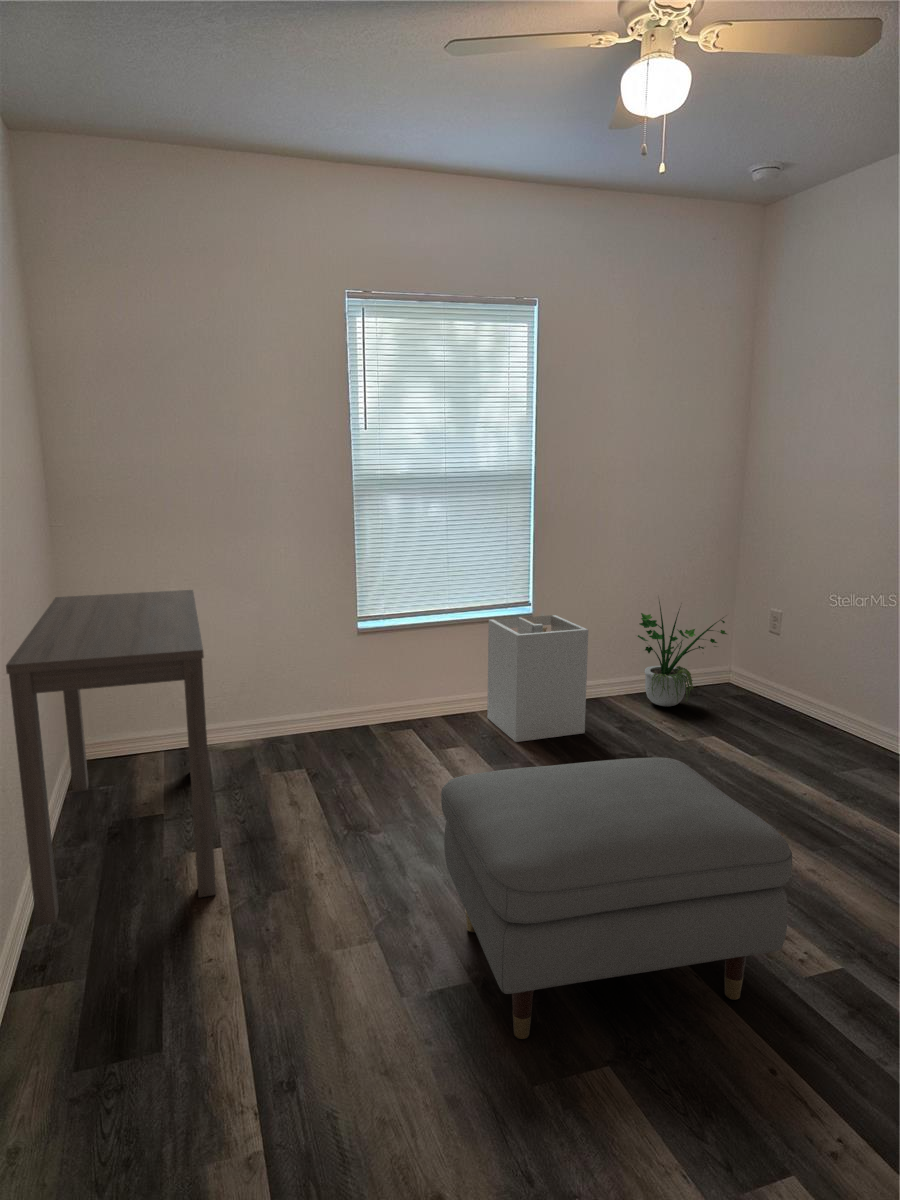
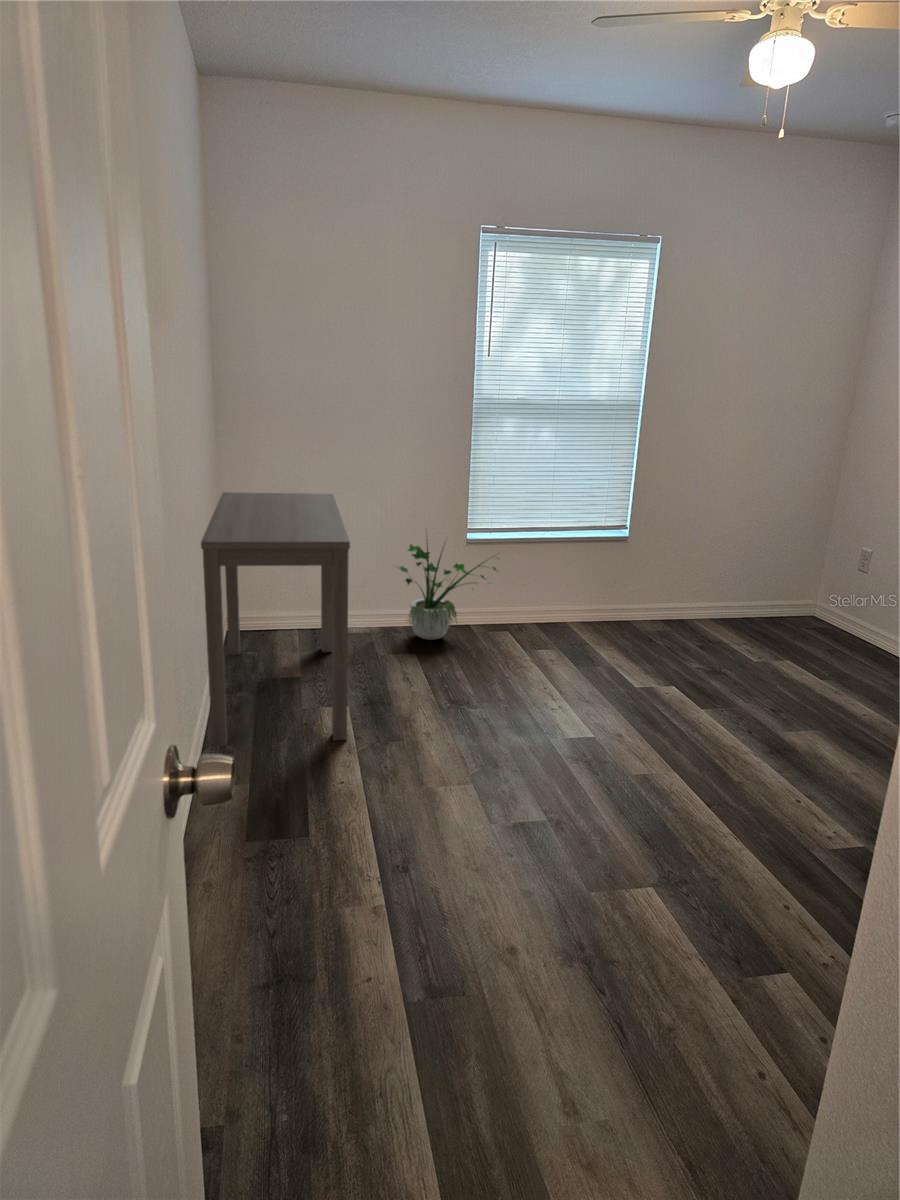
potted plant: present [638,602,727,706] -> present [398,539,497,640]
laundry hamper: present [487,615,588,742] -> none [577,539,677,649]
ottoman: present [441,757,792,1039] -> none [534,660,825,862]

